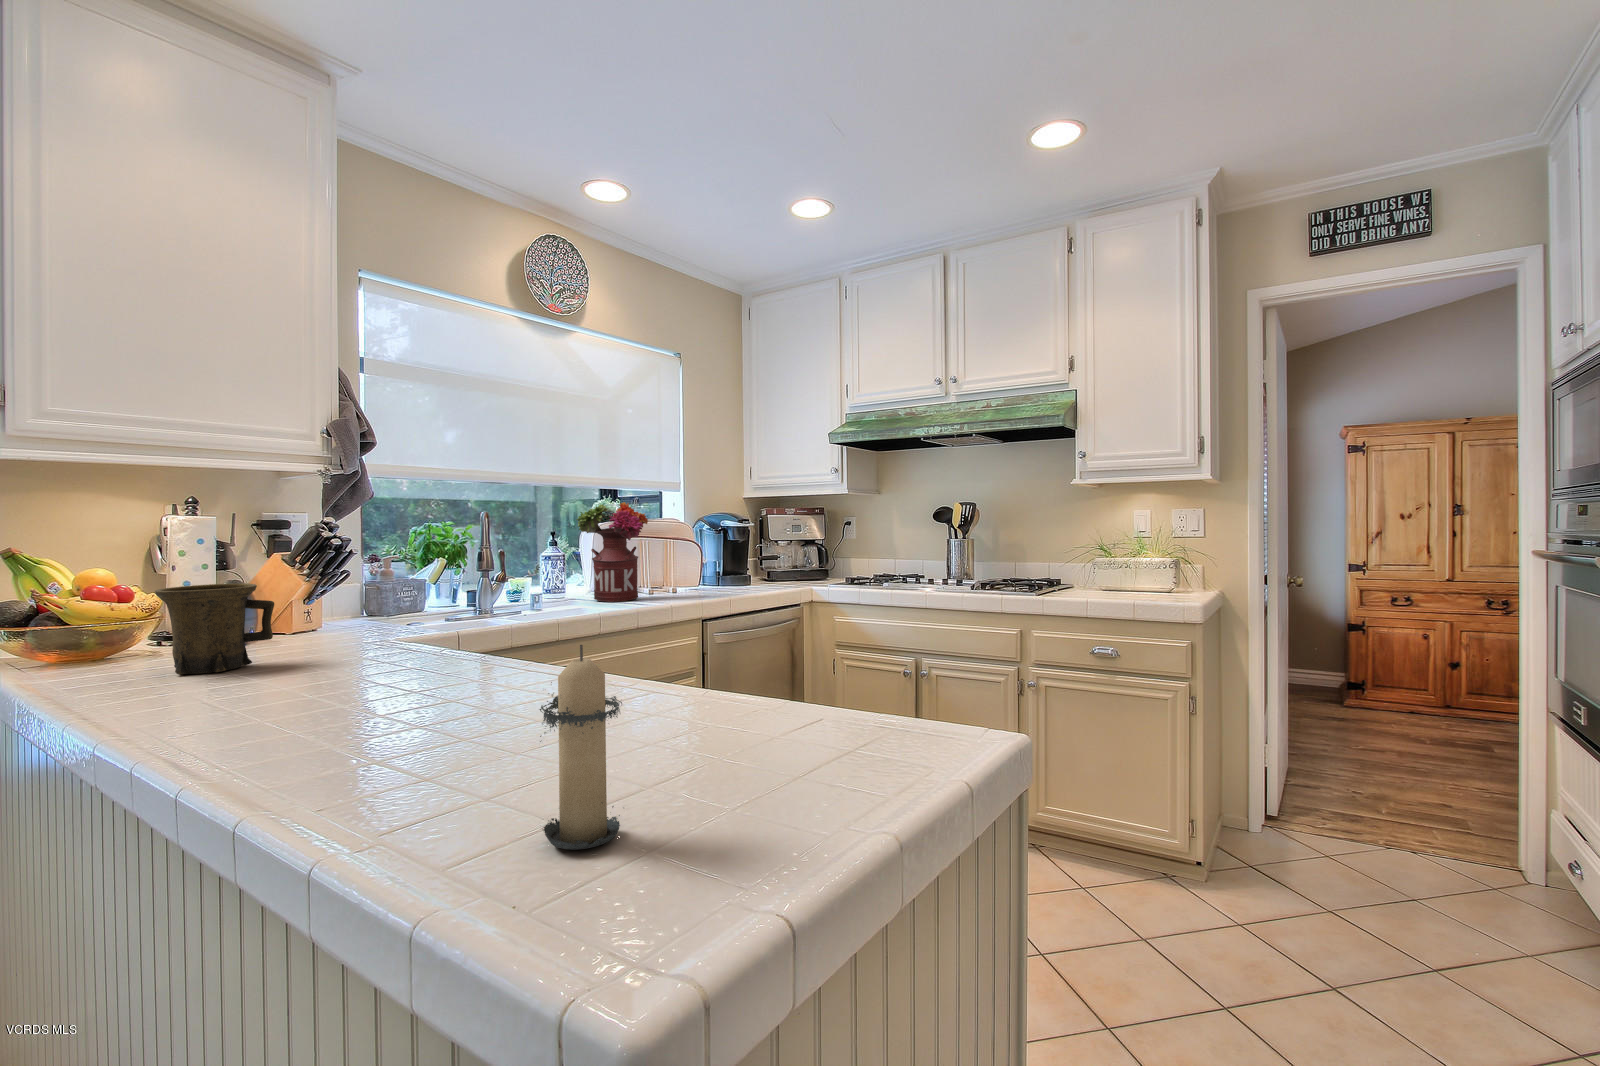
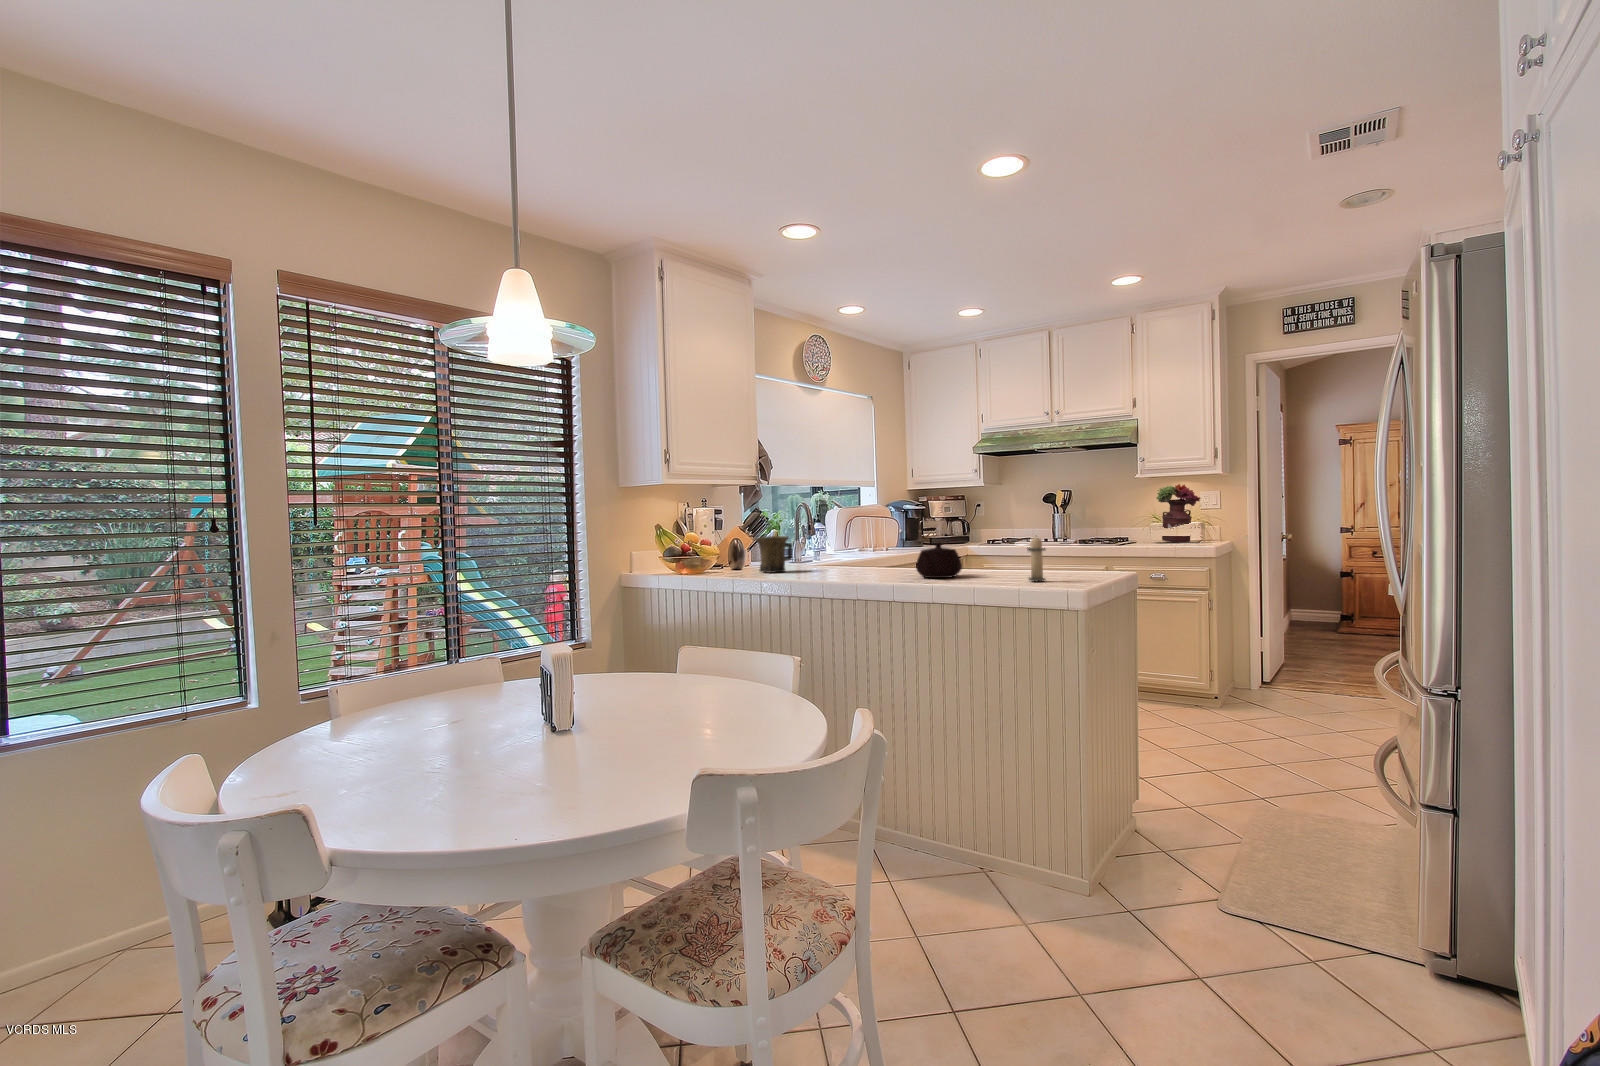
flower arrangement: present [576,502,648,602] -> present [1156,484,1200,542]
teapot: none [282,636,502,759] -> present [916,543,962,578]

